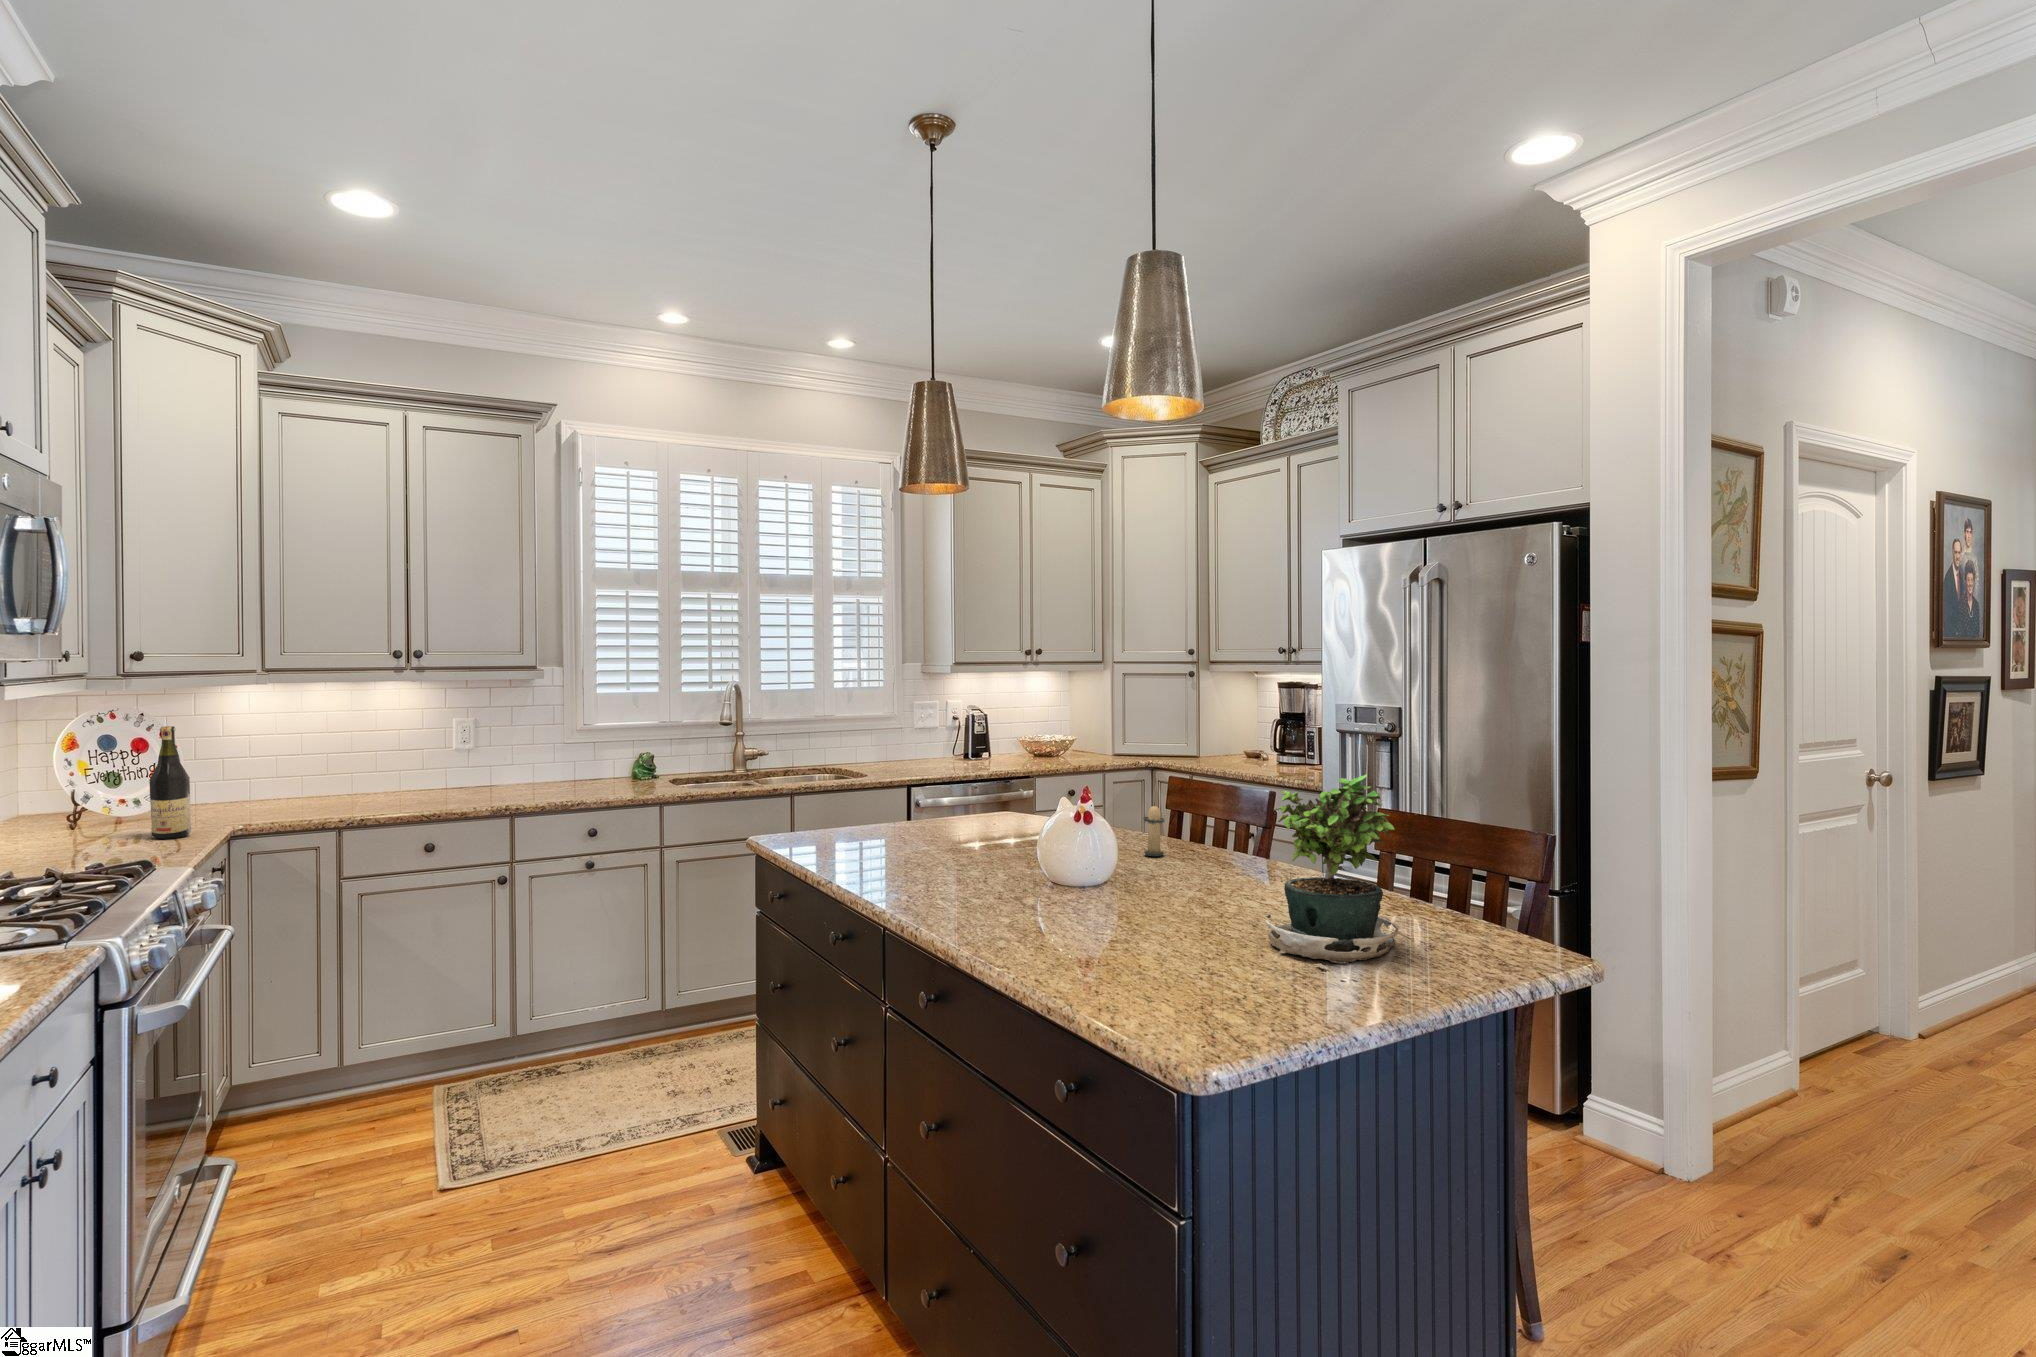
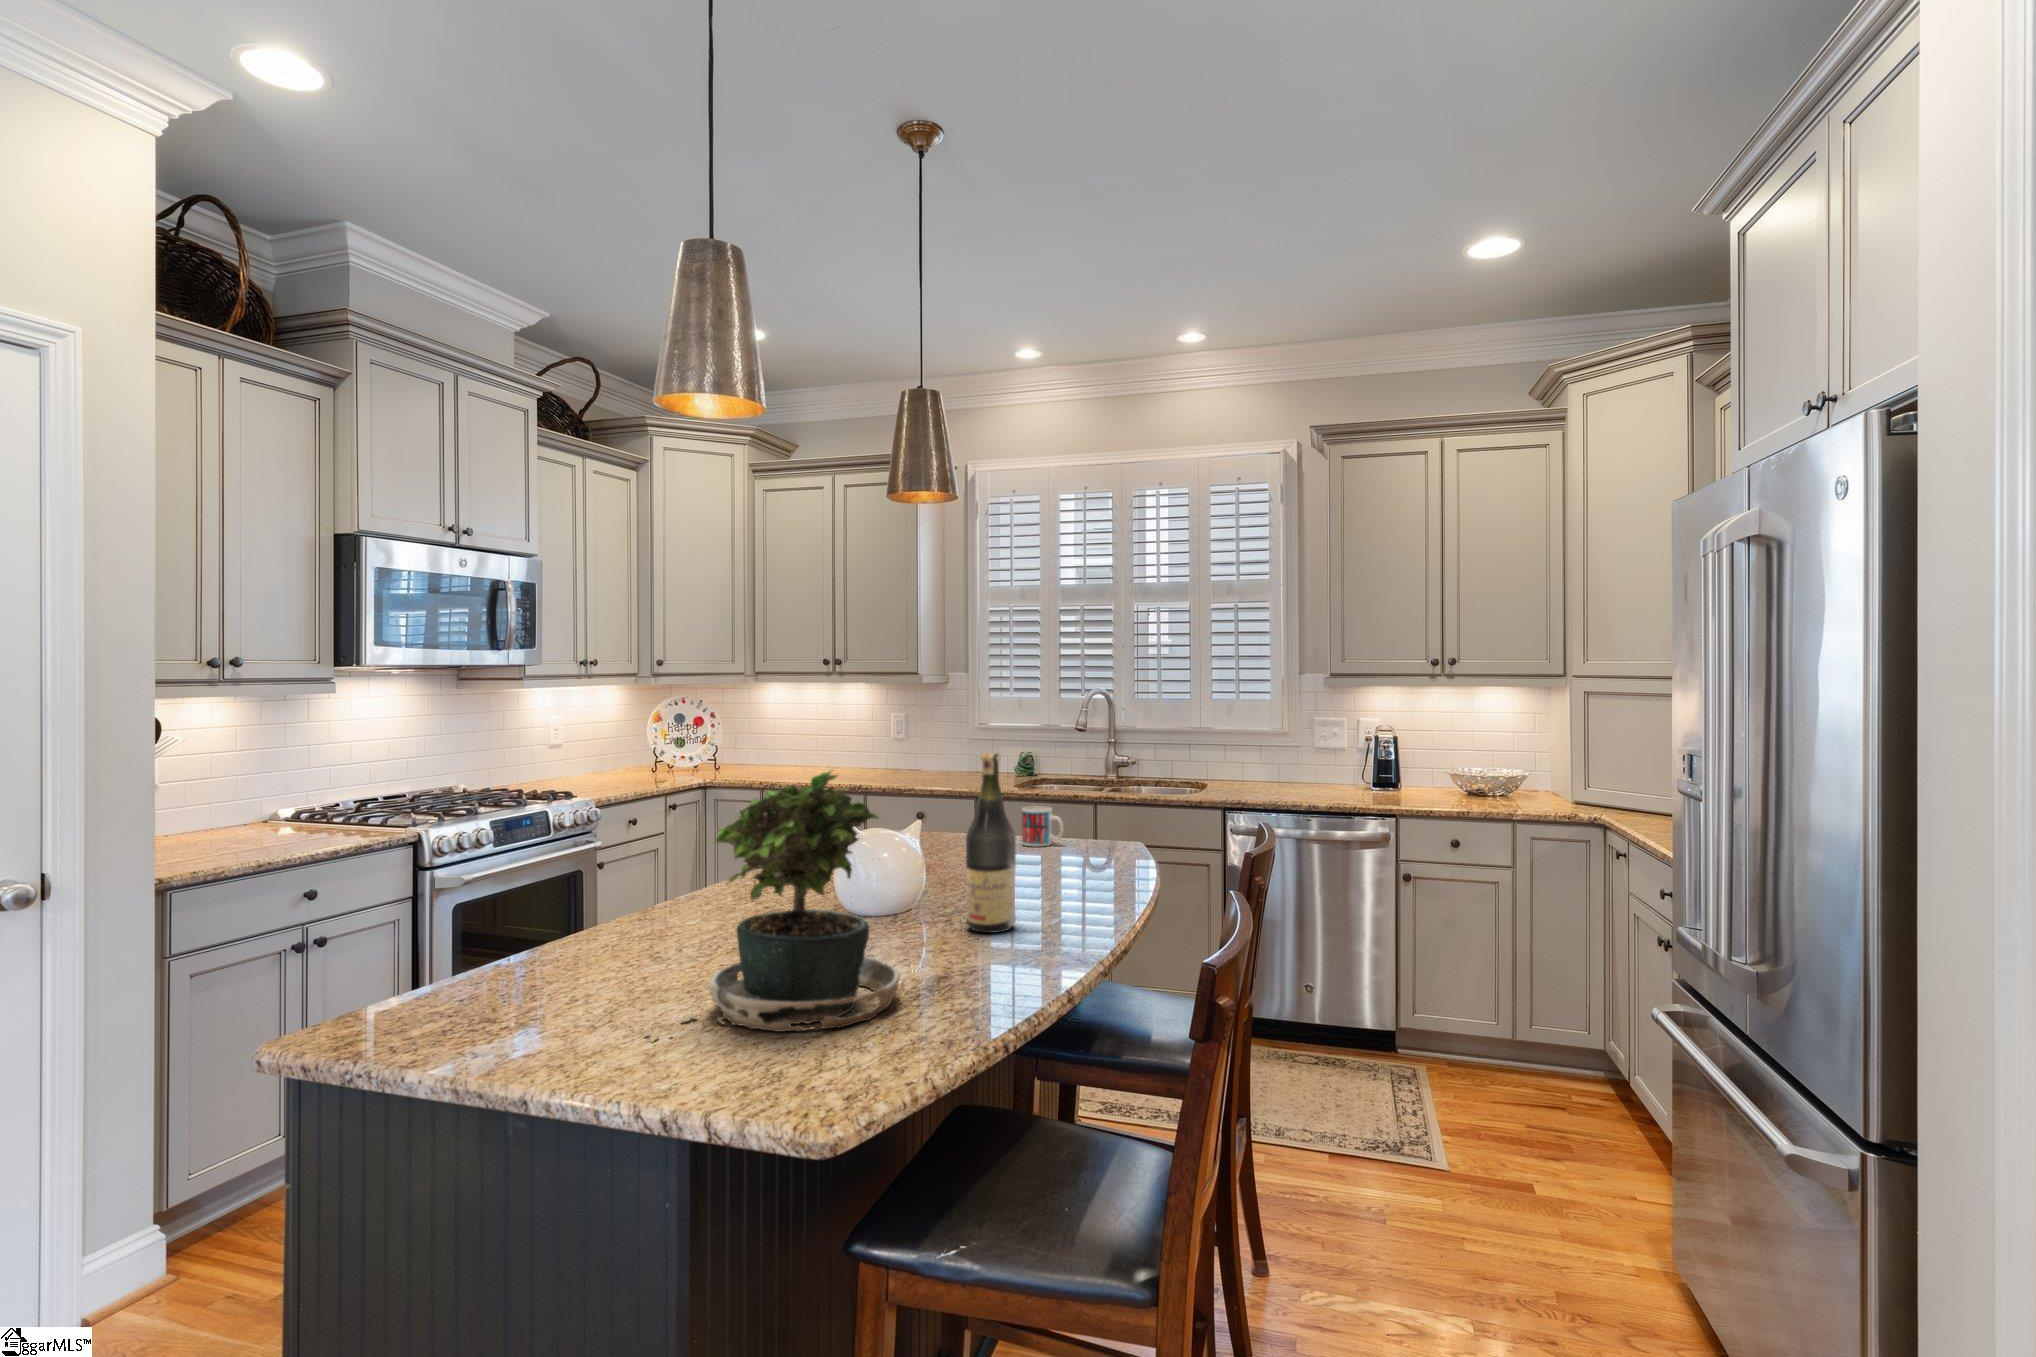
wine bottle: present [149,726,191,839] -> present [966,753,1016,933]
mug: none [950,797,988,833] -> present [1022,806,1064,846]
candle: present [1143,803,1164,856] -> none [1066,824,1100,895]

